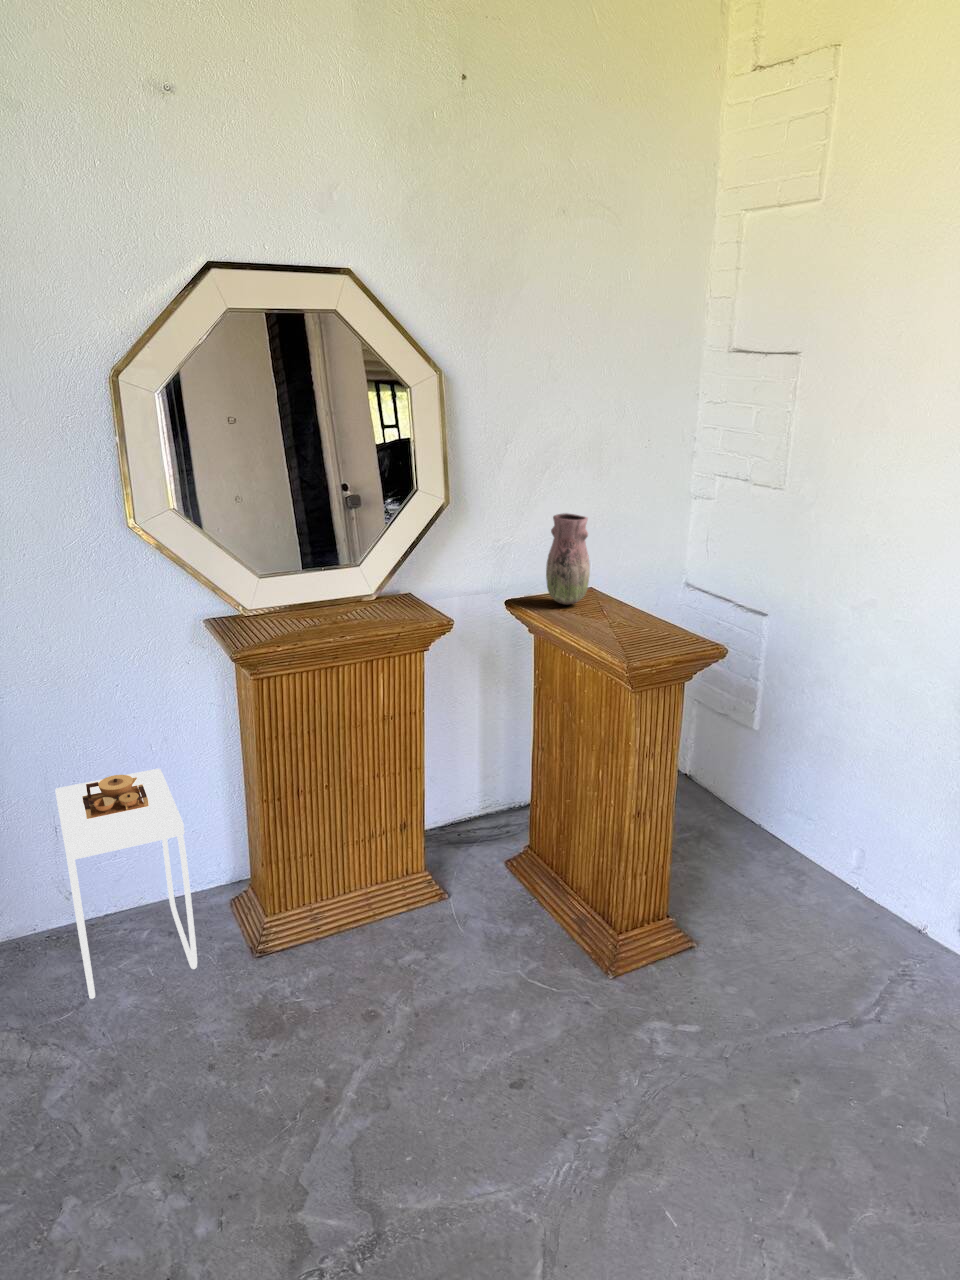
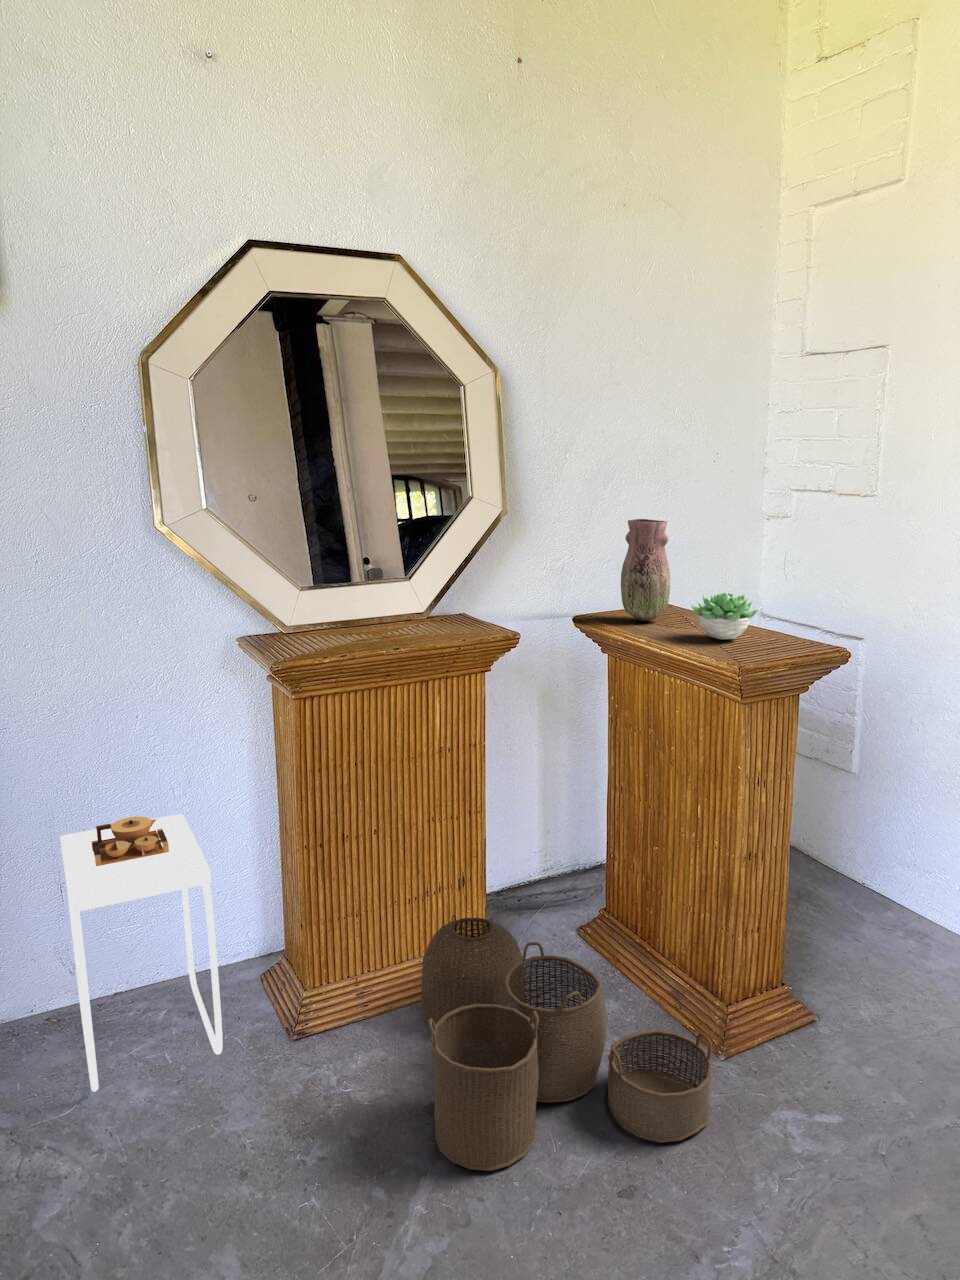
succulent plant: none [601,588,659,630] -> present [691,593,759,639]
woven basket: none [362,856,596,1065] -> present [421,915,712,1171]

